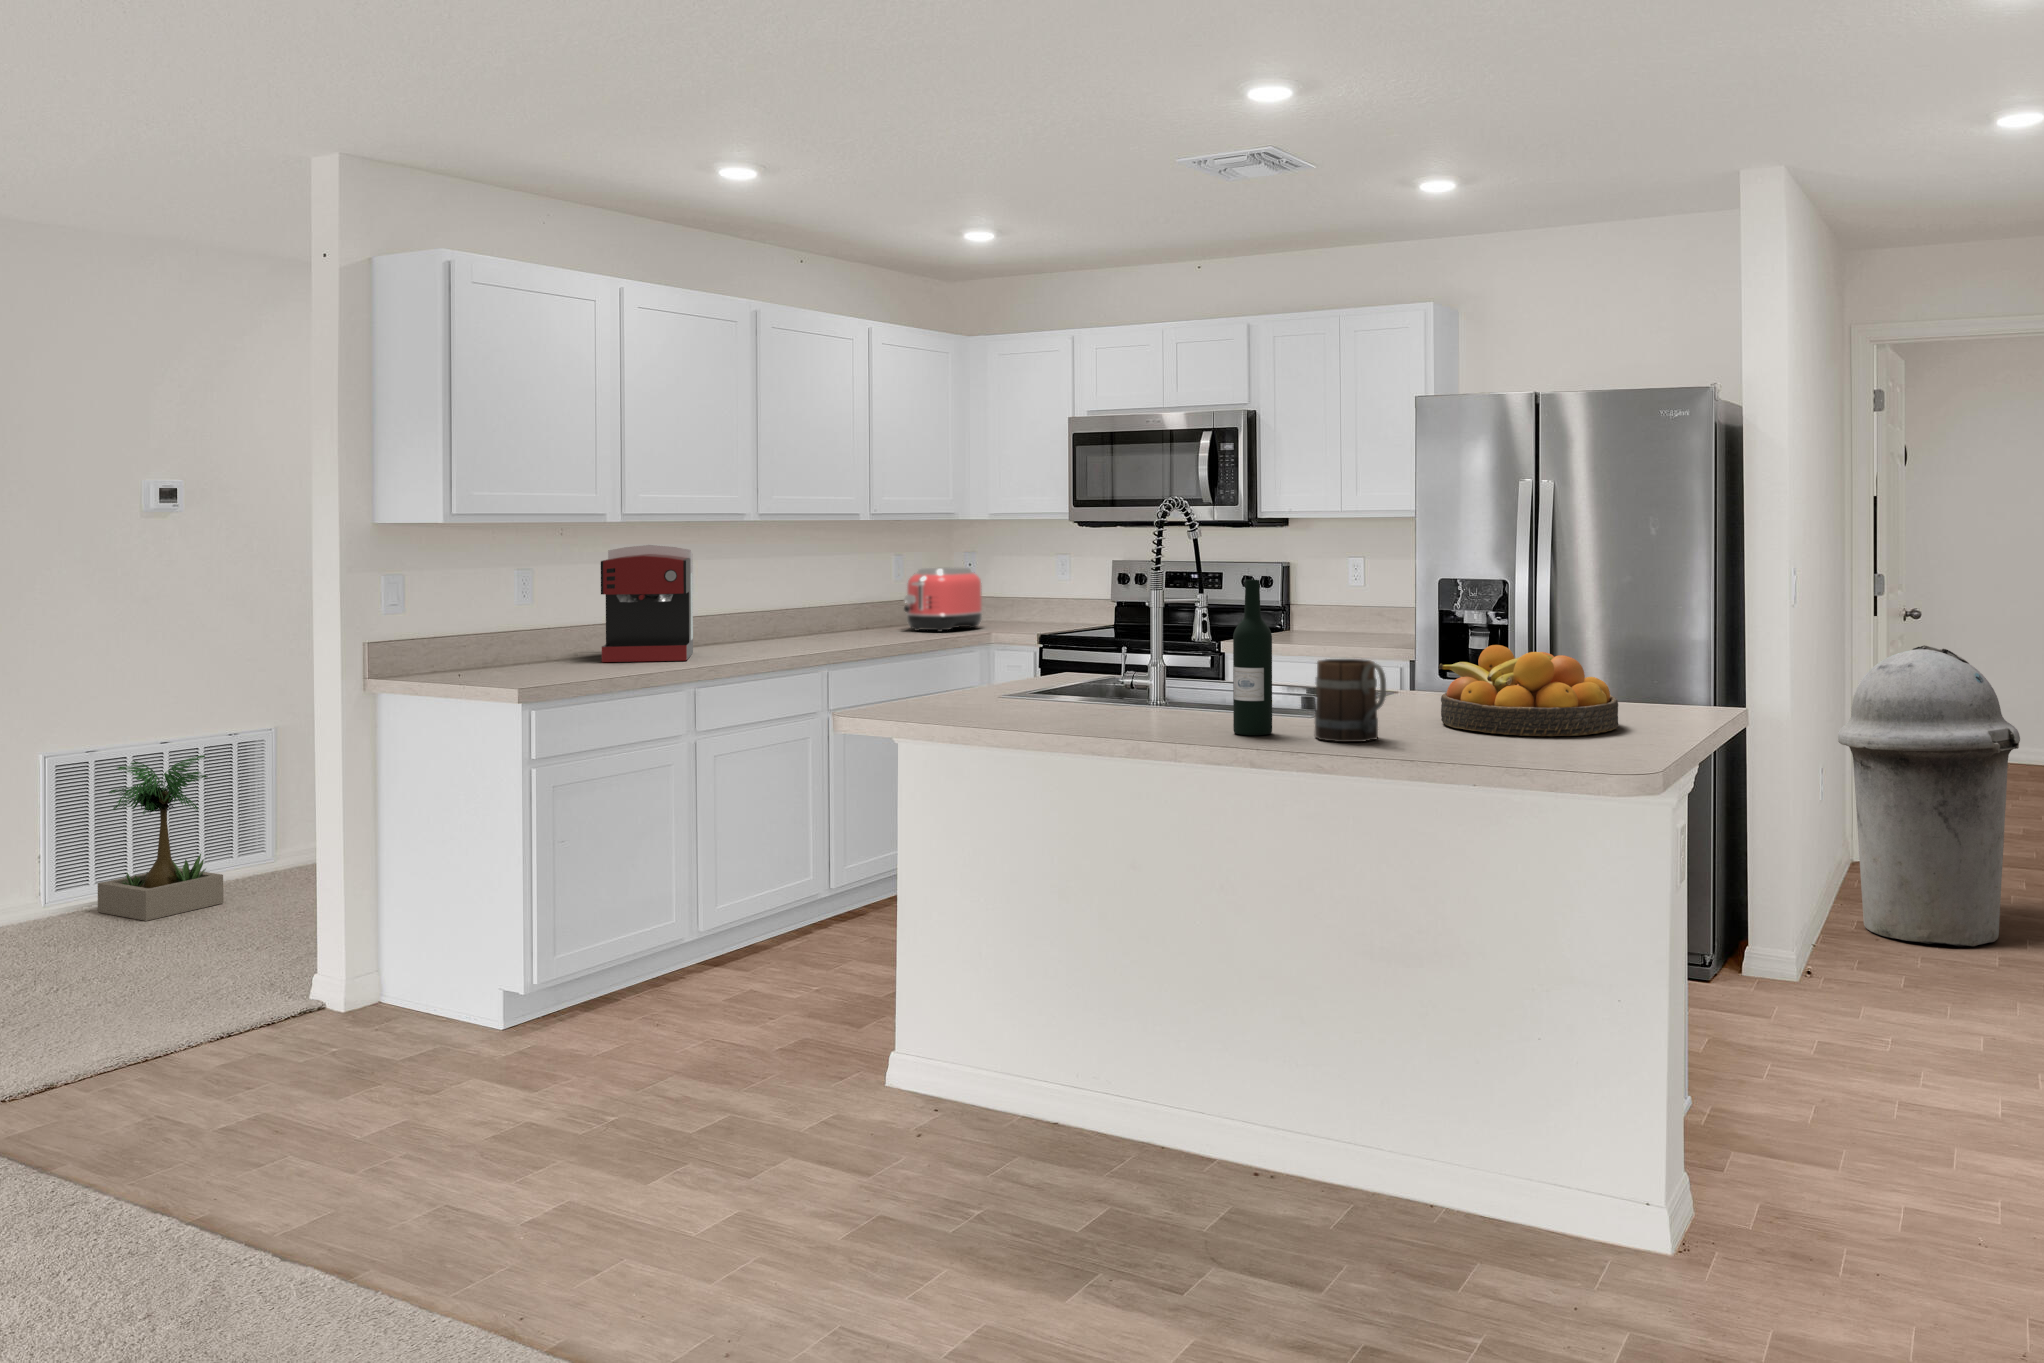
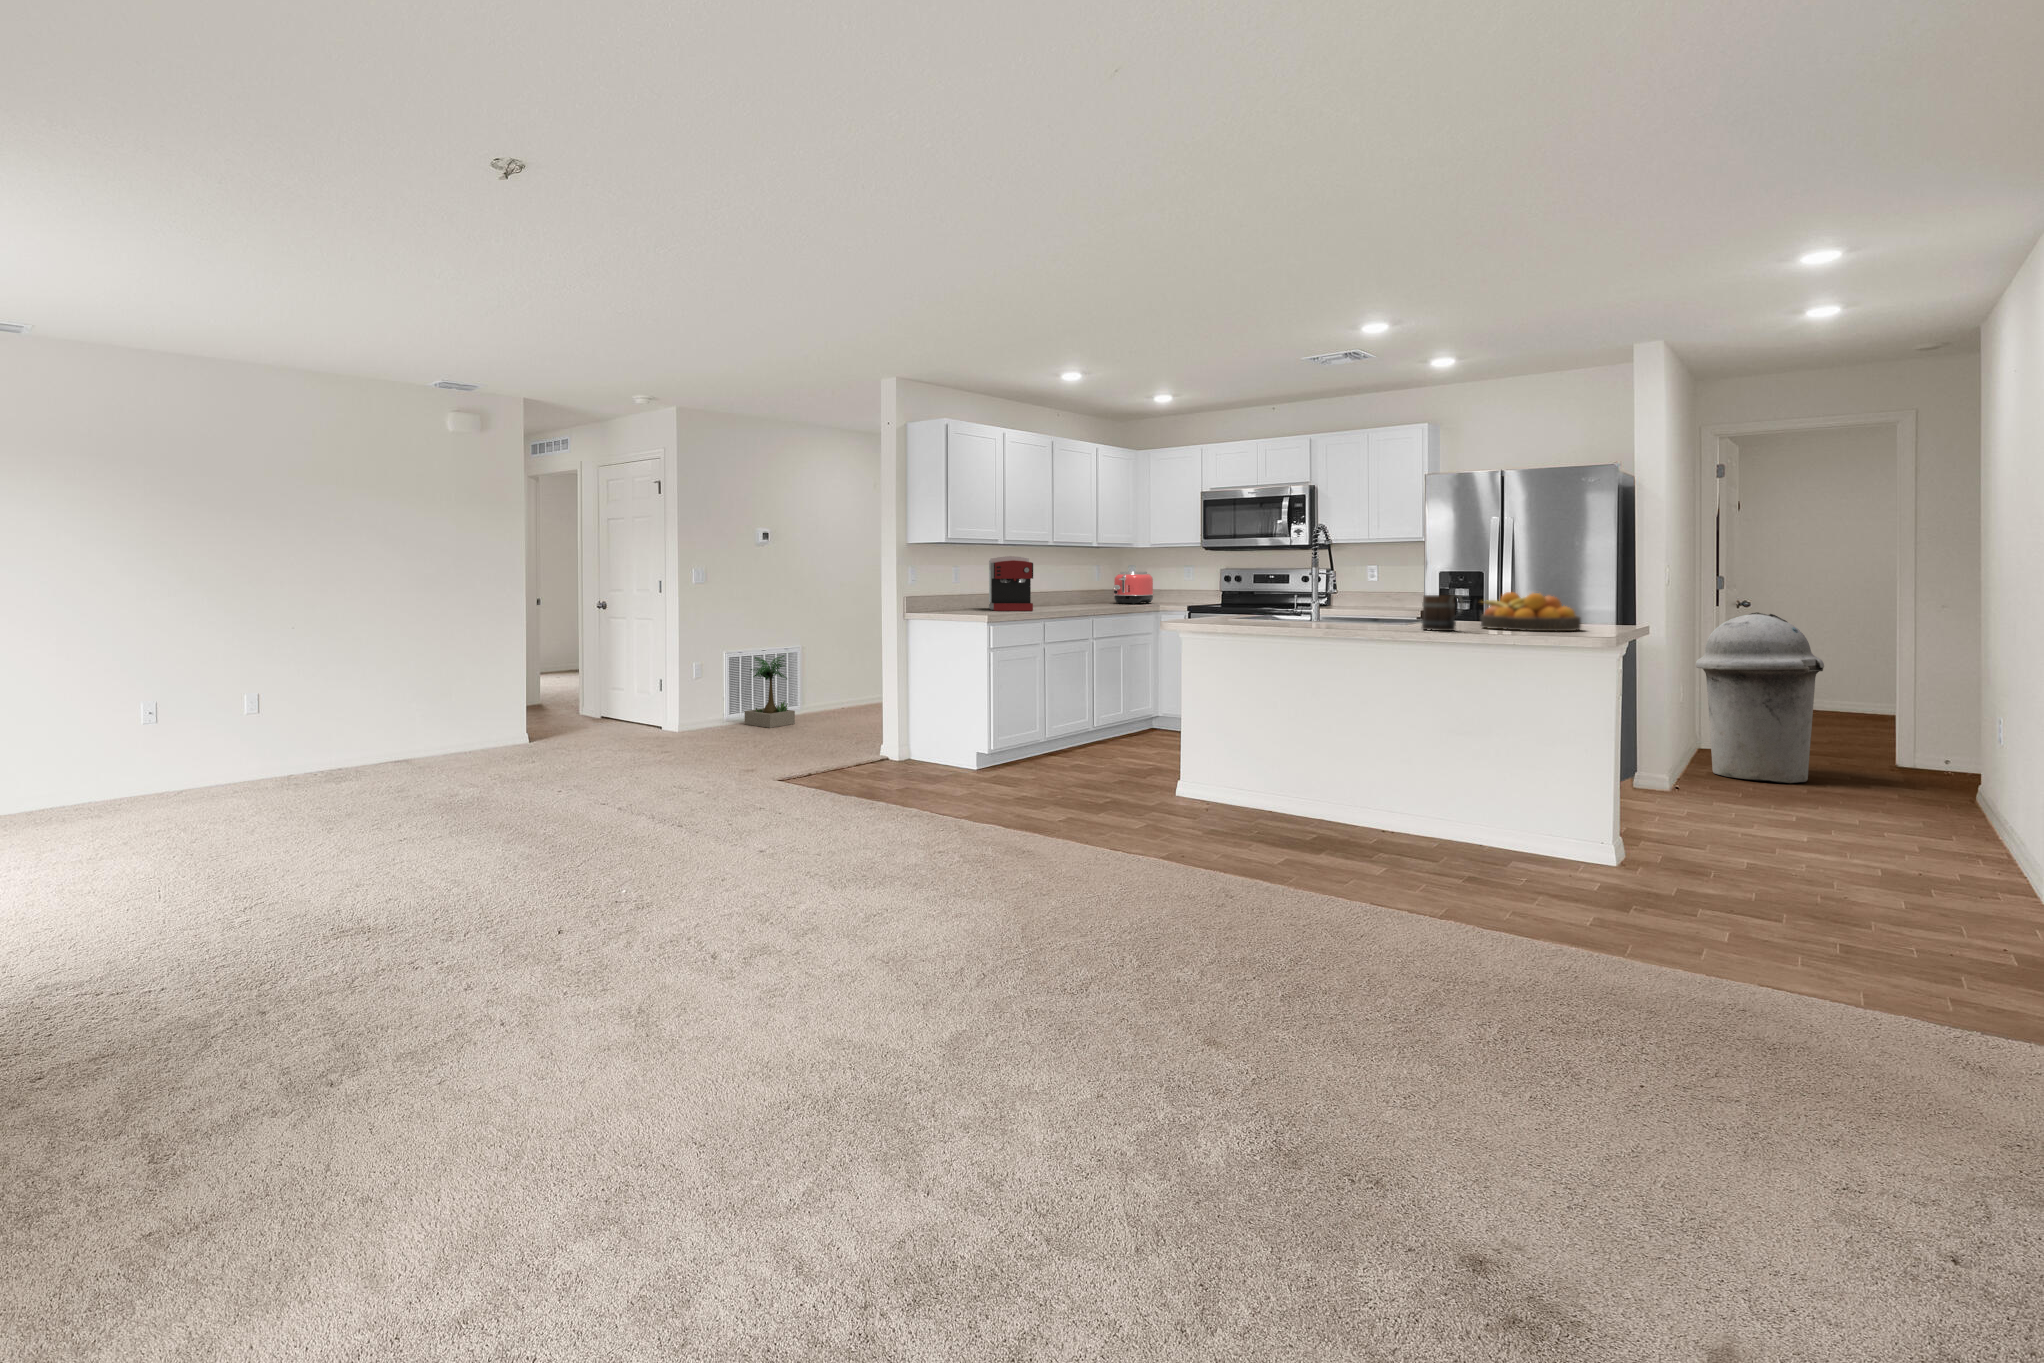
wine bottle: present [1233,580,1272,735] -> none [1378,559,1398,629]

